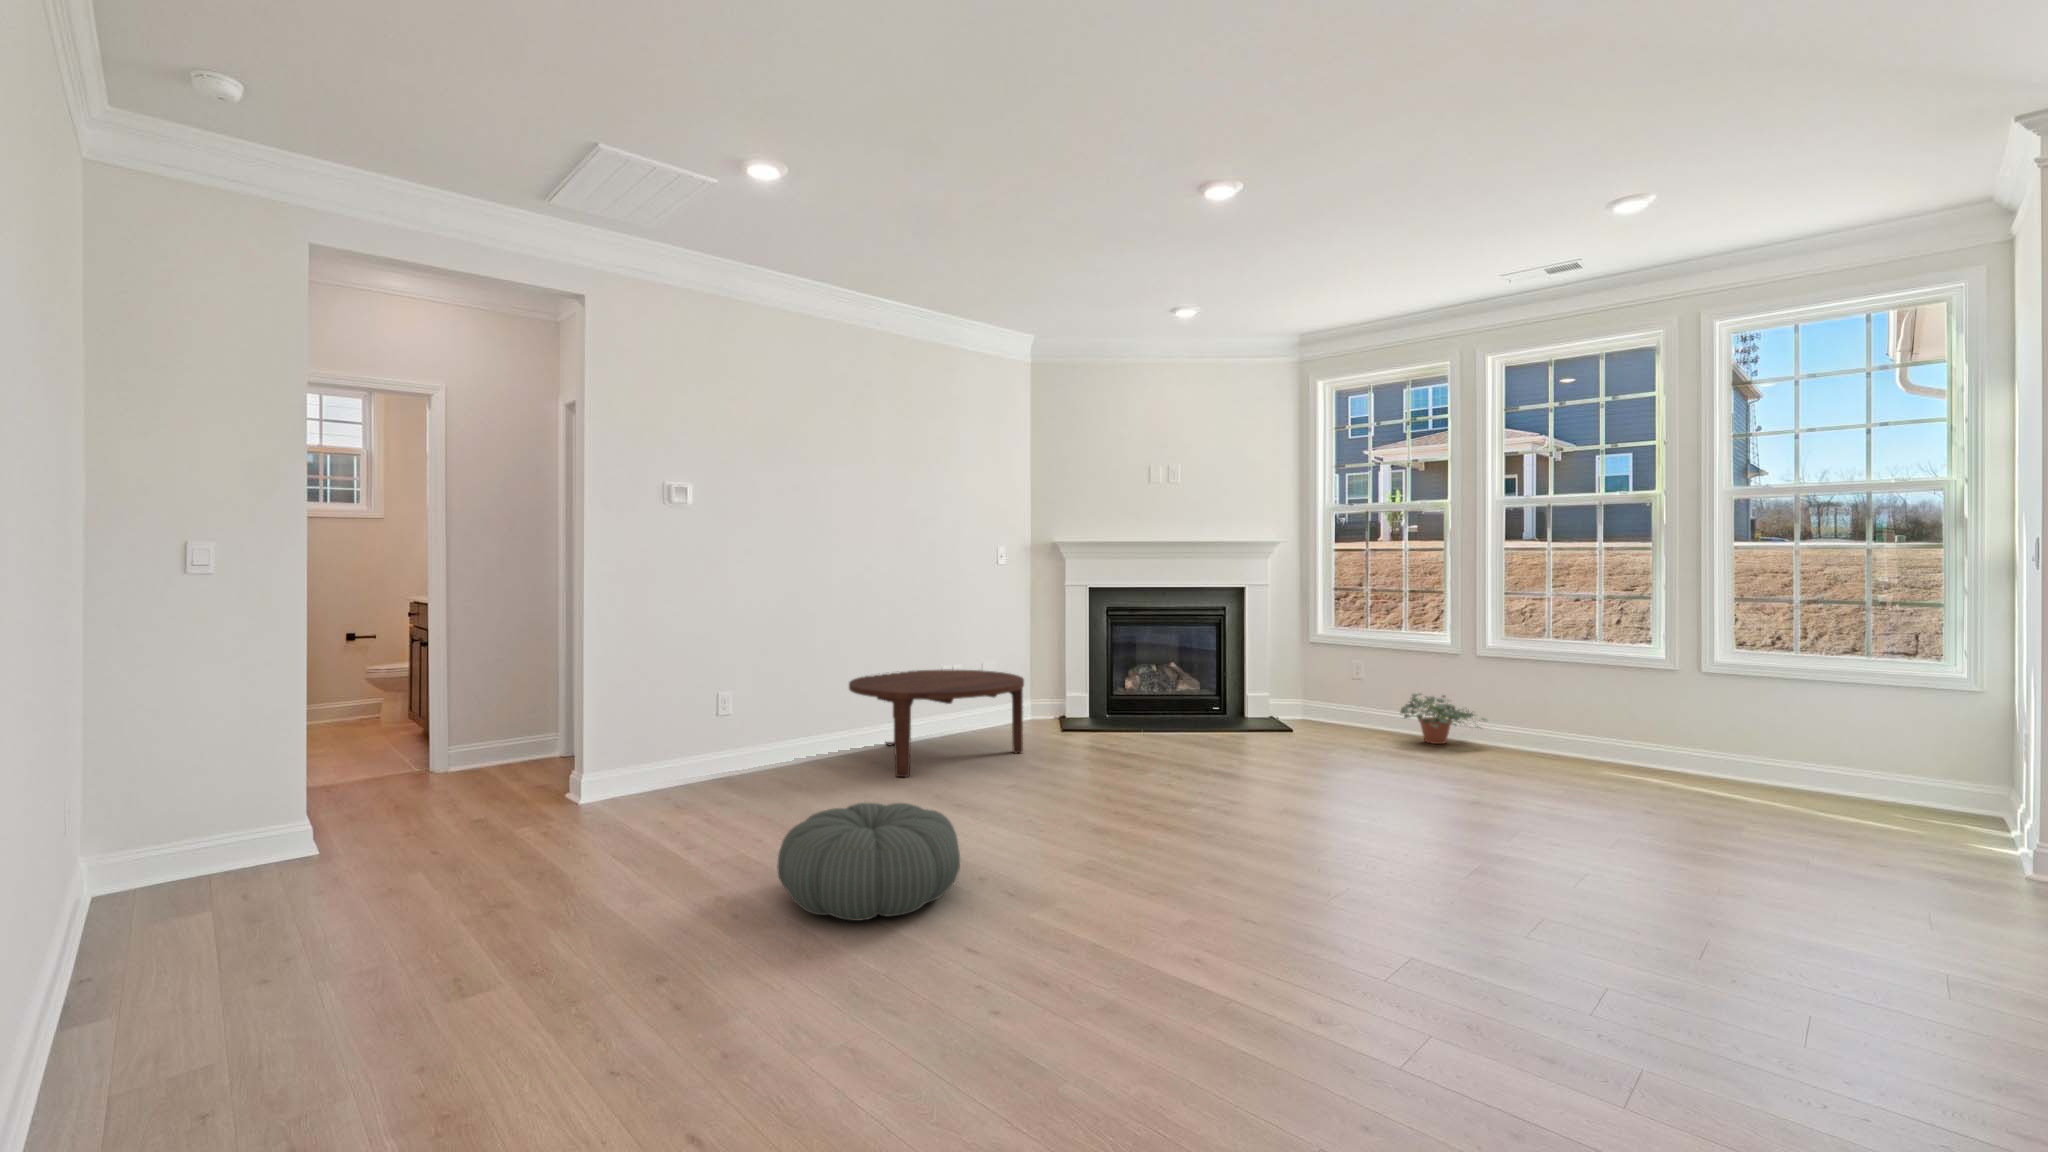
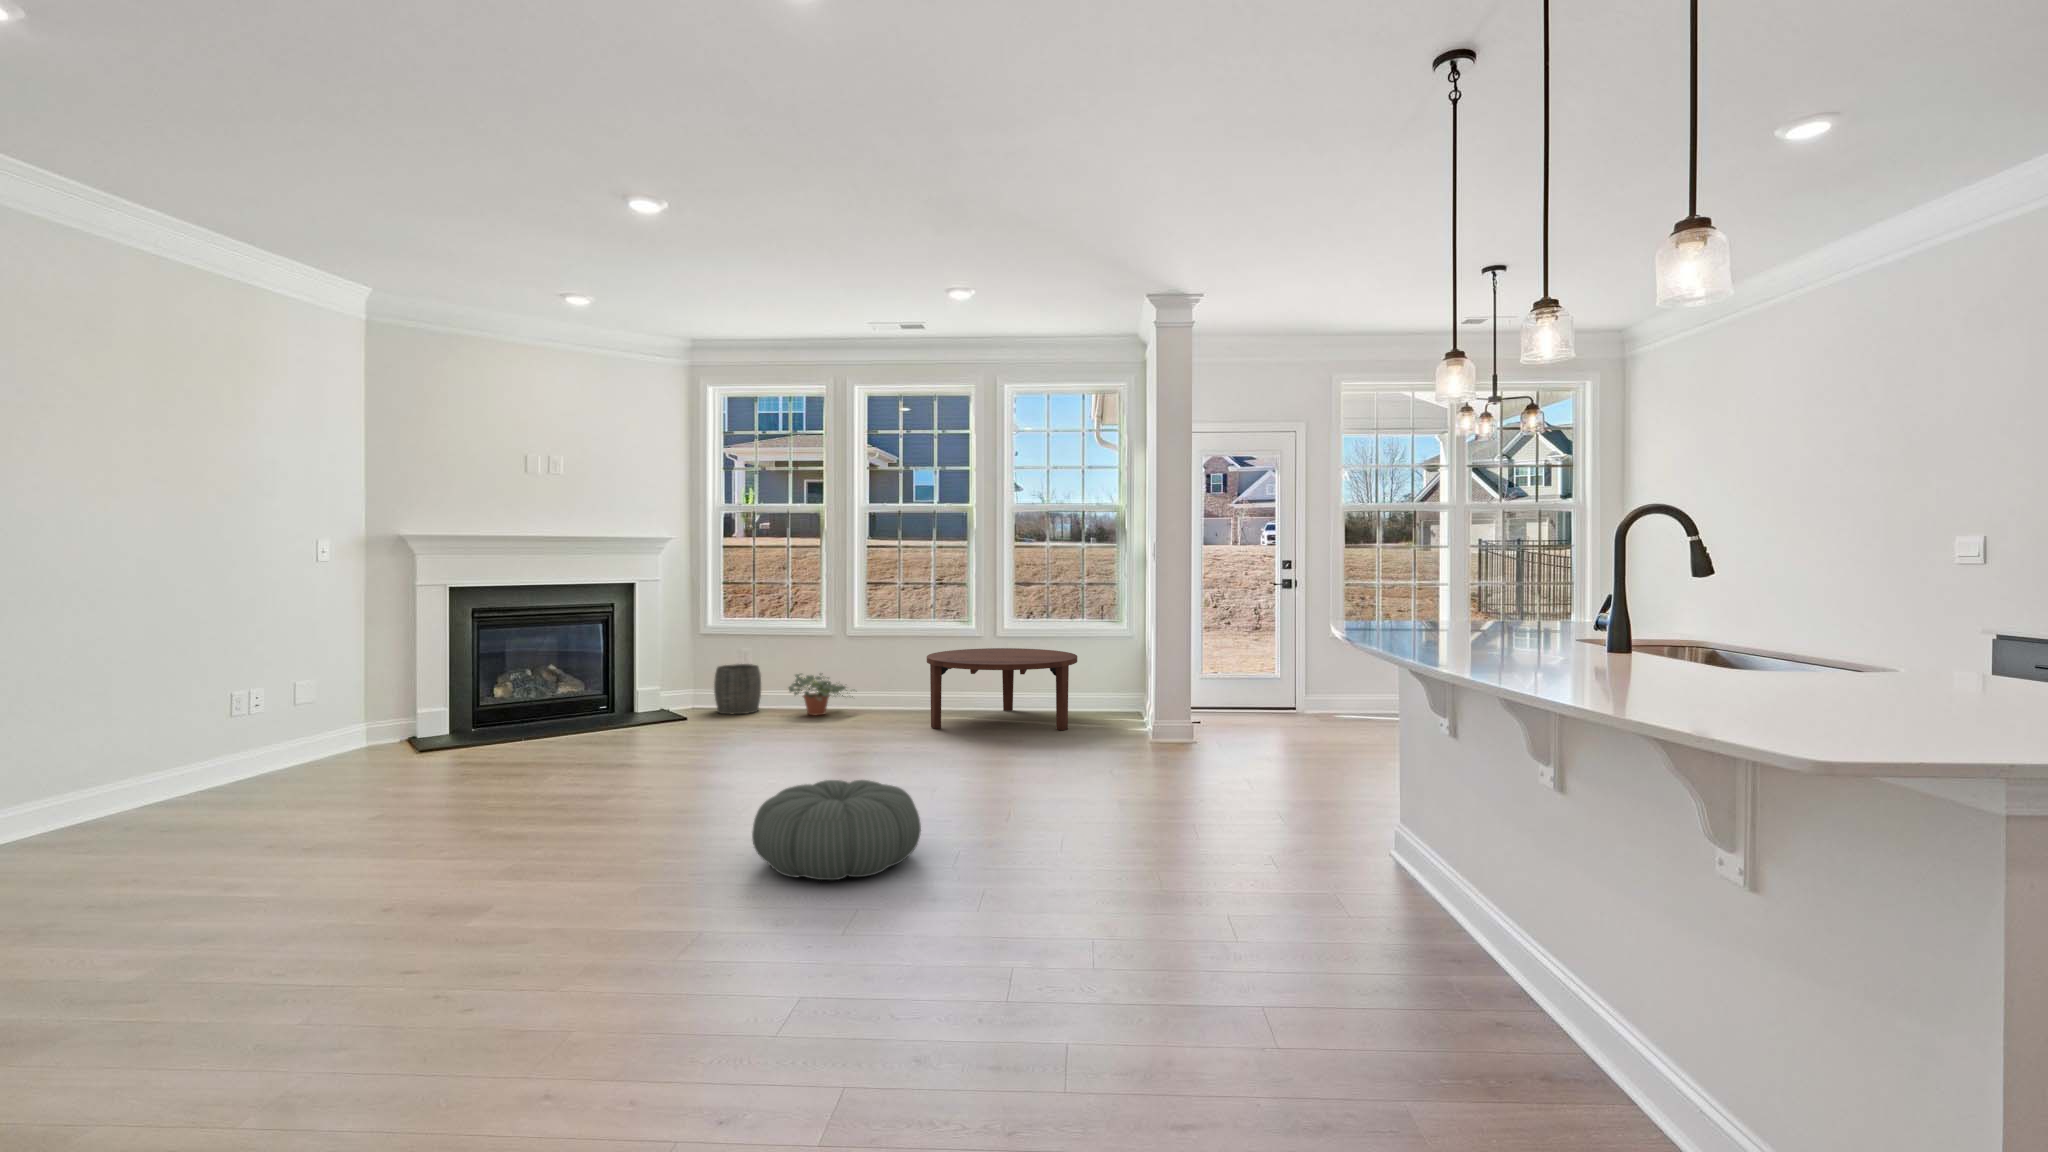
coffee table: present [849,670,1024,777] -> present [927,648,1077,730]
woven basket: none [1324,677,1375,731] -> present [714,664,761,714]
pouf: present [778,803,960,921] -> present [752,780,921,880]

